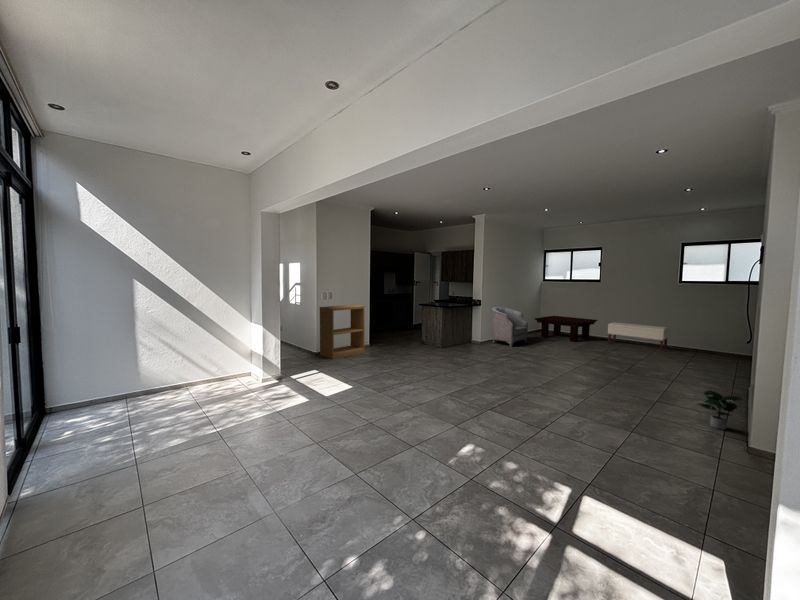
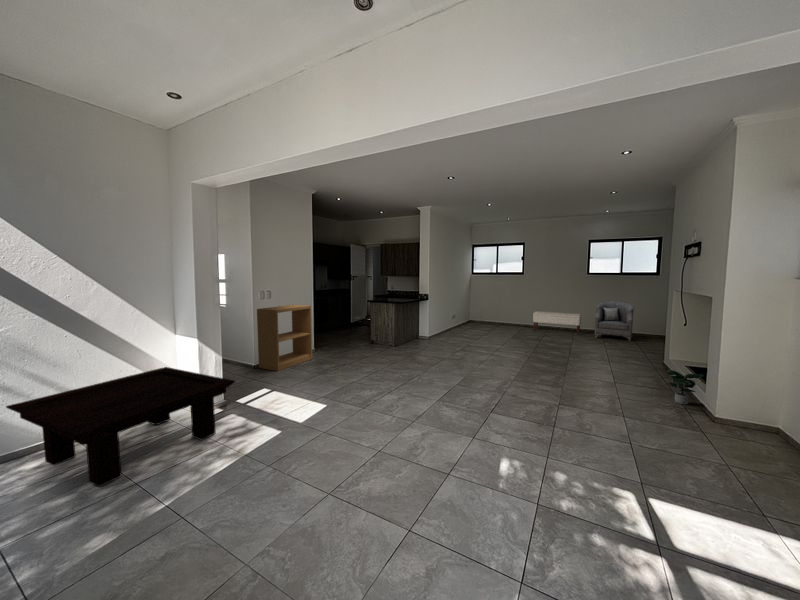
armchair: present [492,307,528,347] -> present [595,302,634,341]
coffee table: present [535,316,598,342] -> present [6,367,235,487]

